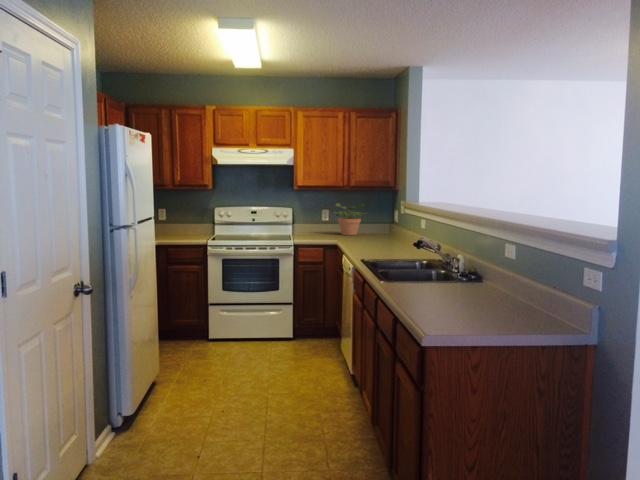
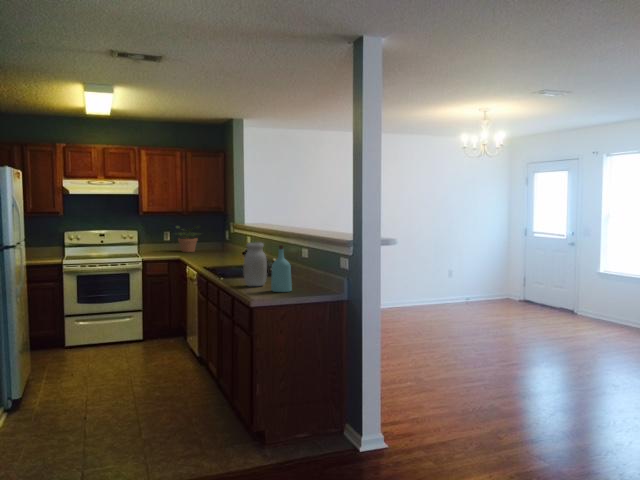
jar: none [414,235,451,303] -> present [244,243,267,286]
bottle: none [458,242,494,321] -> present [271,245,292,292]

